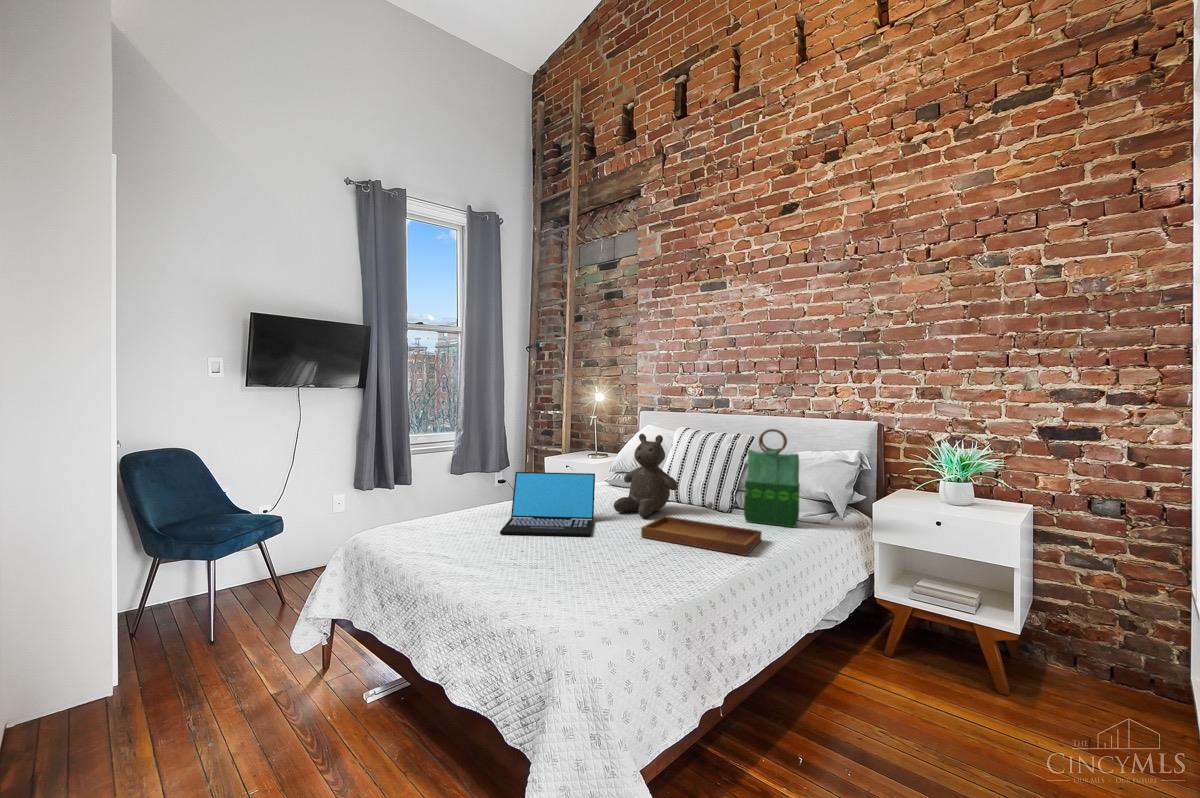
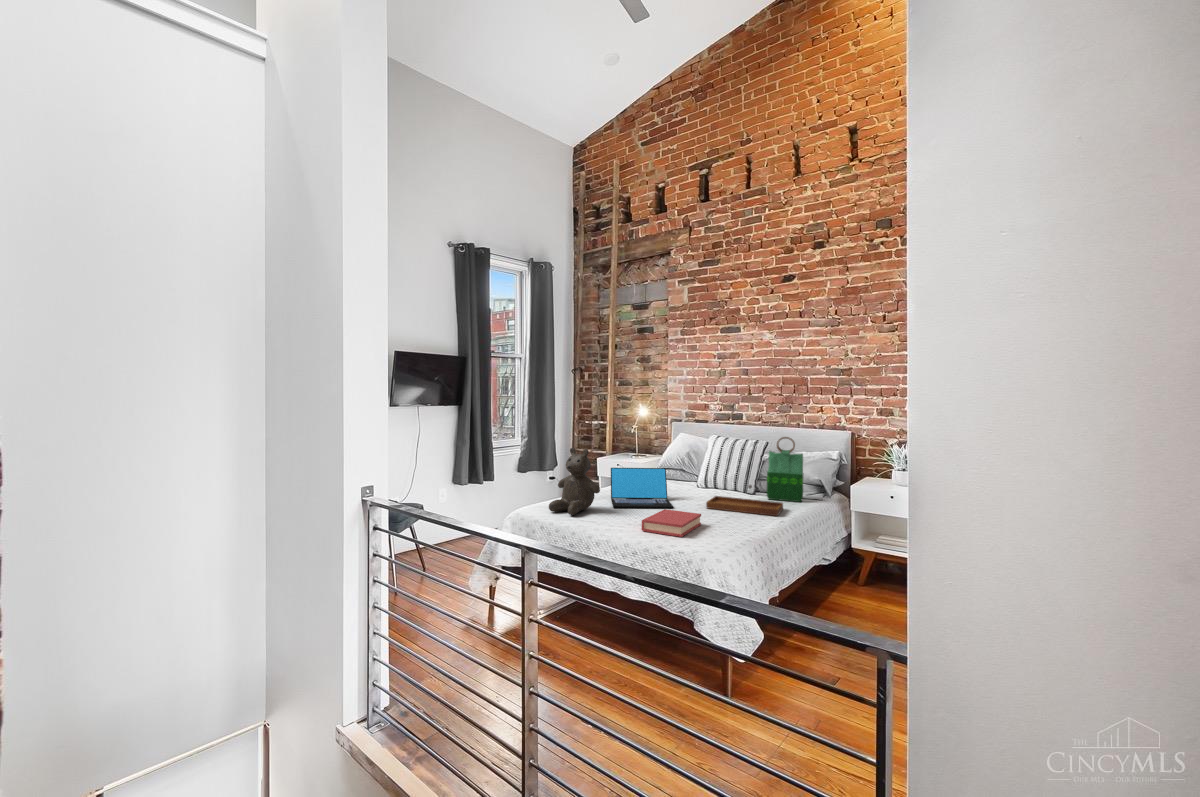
teddy bear: present [614,434,678,517] -> present [549,448,600,515]
hardback book: none [496,543,609,602] -> present [642,509,701,537]

